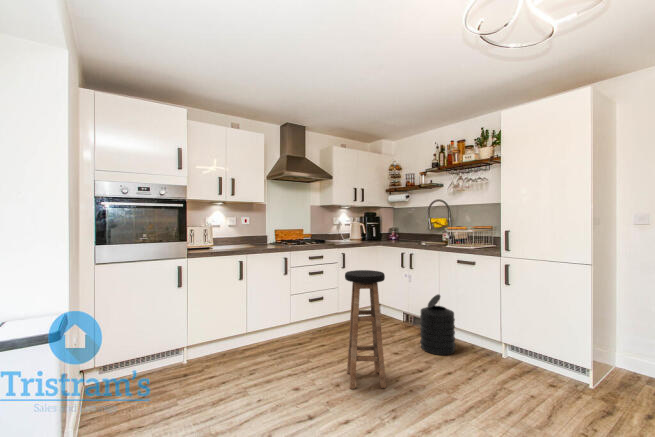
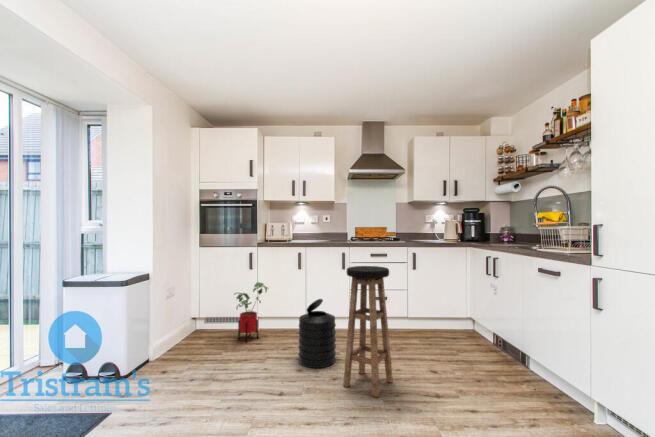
trash can: present [420,294,455,355] -> present [299,299,336,368]
house plant: none [165,303,214,382] -> present [234,282,268,342]

